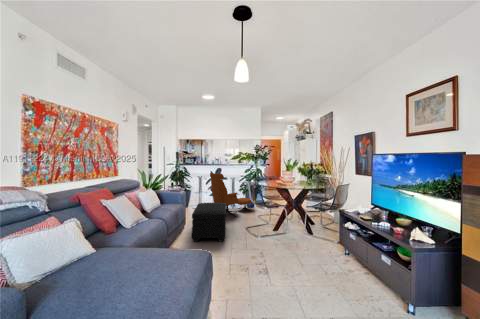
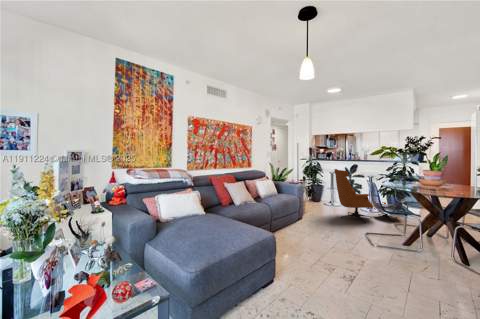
ottoman: present [192,203,226,242] -> none [296,199,344,242]

